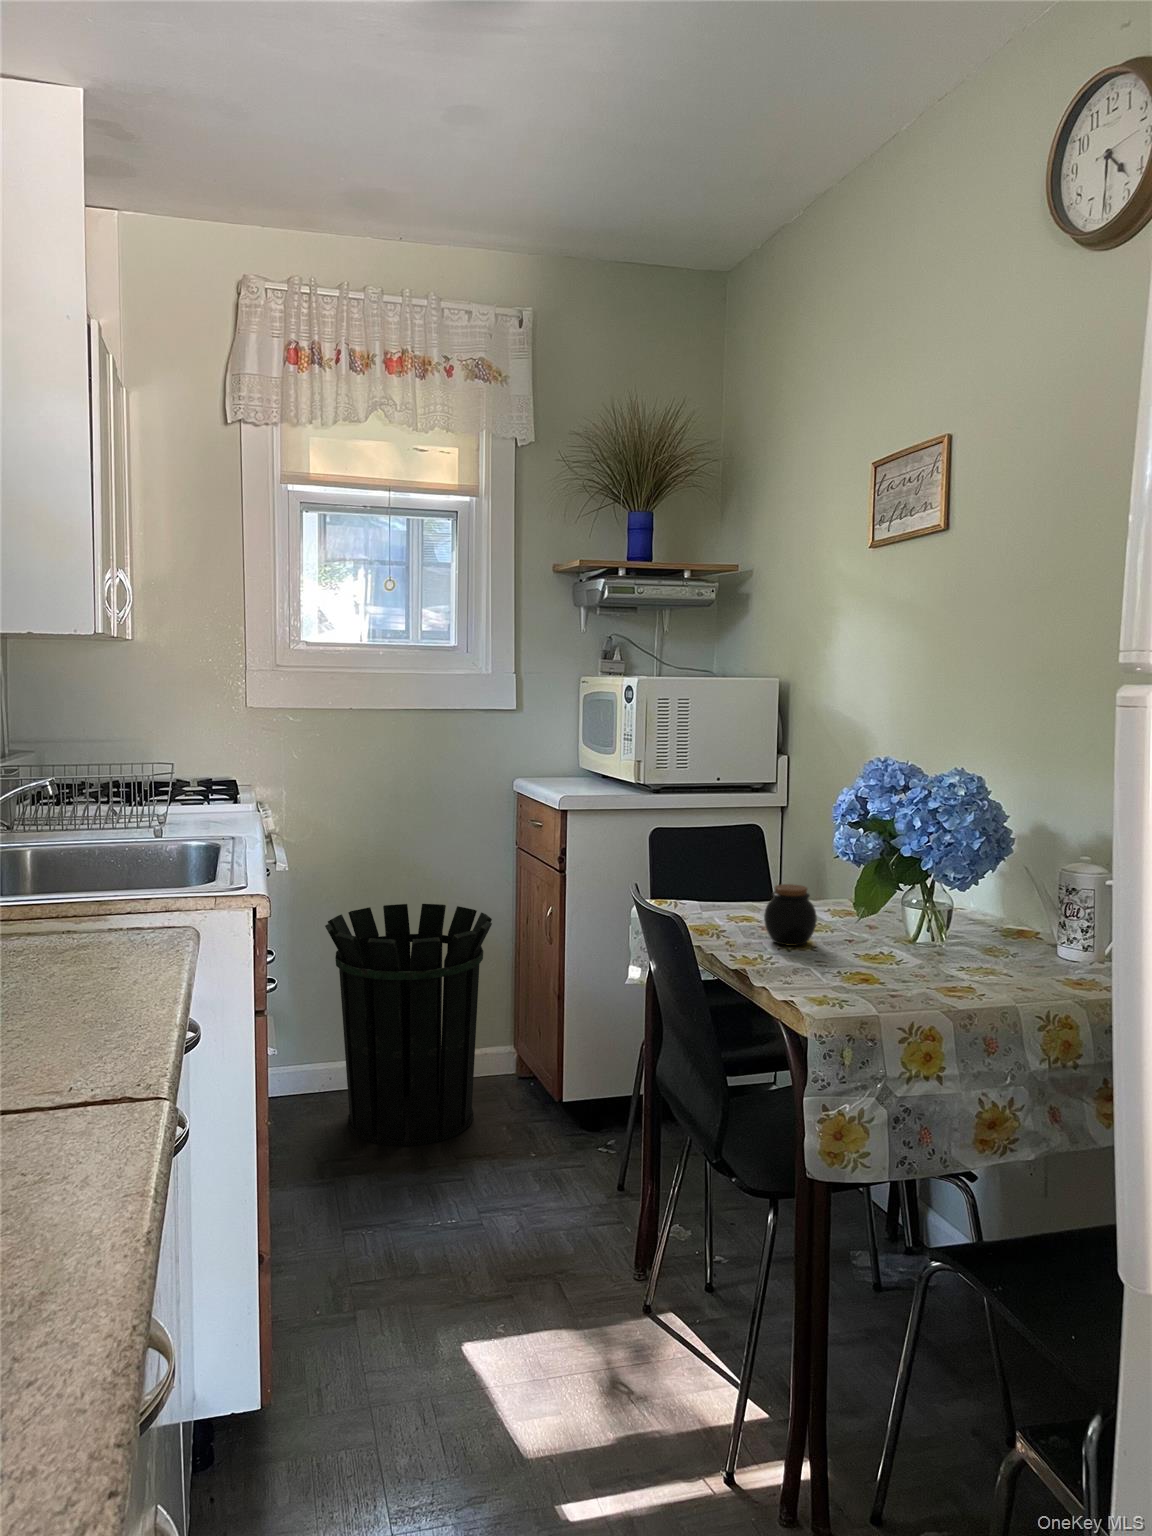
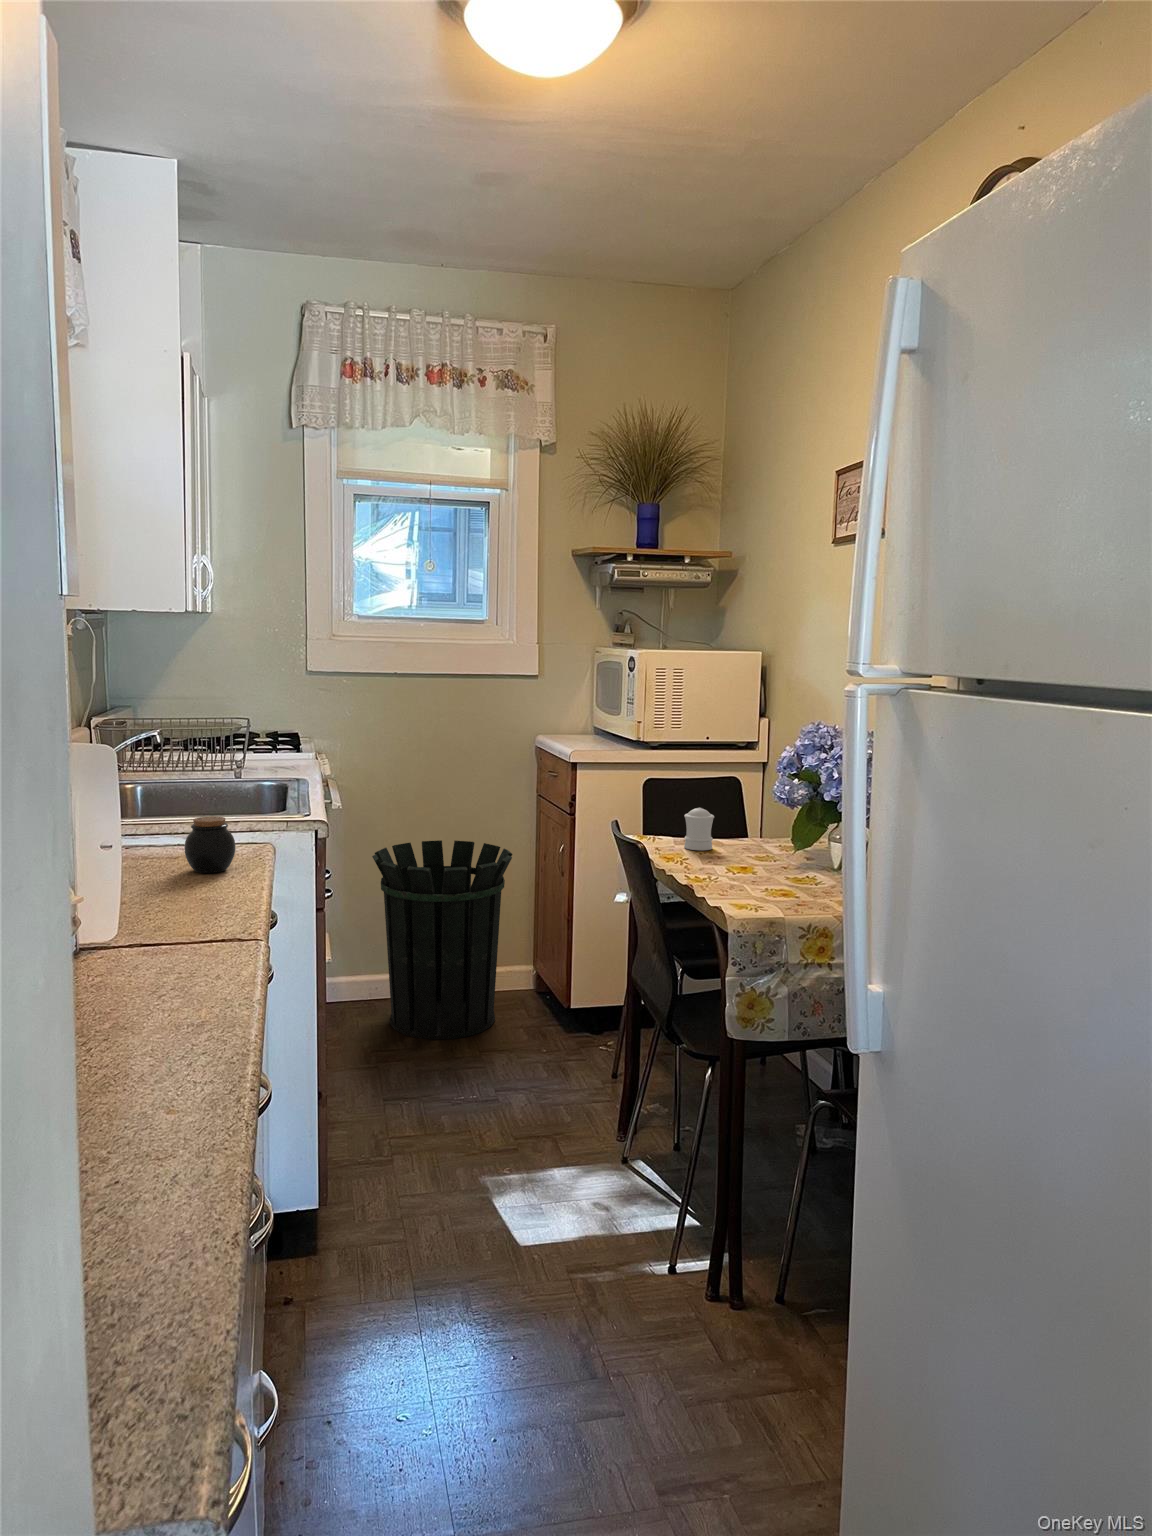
salt shaker: none [717,866,754,919] -> present [684,807,714,850]
jar: present [764,884,817,946] -> present [184,816,236,873]

